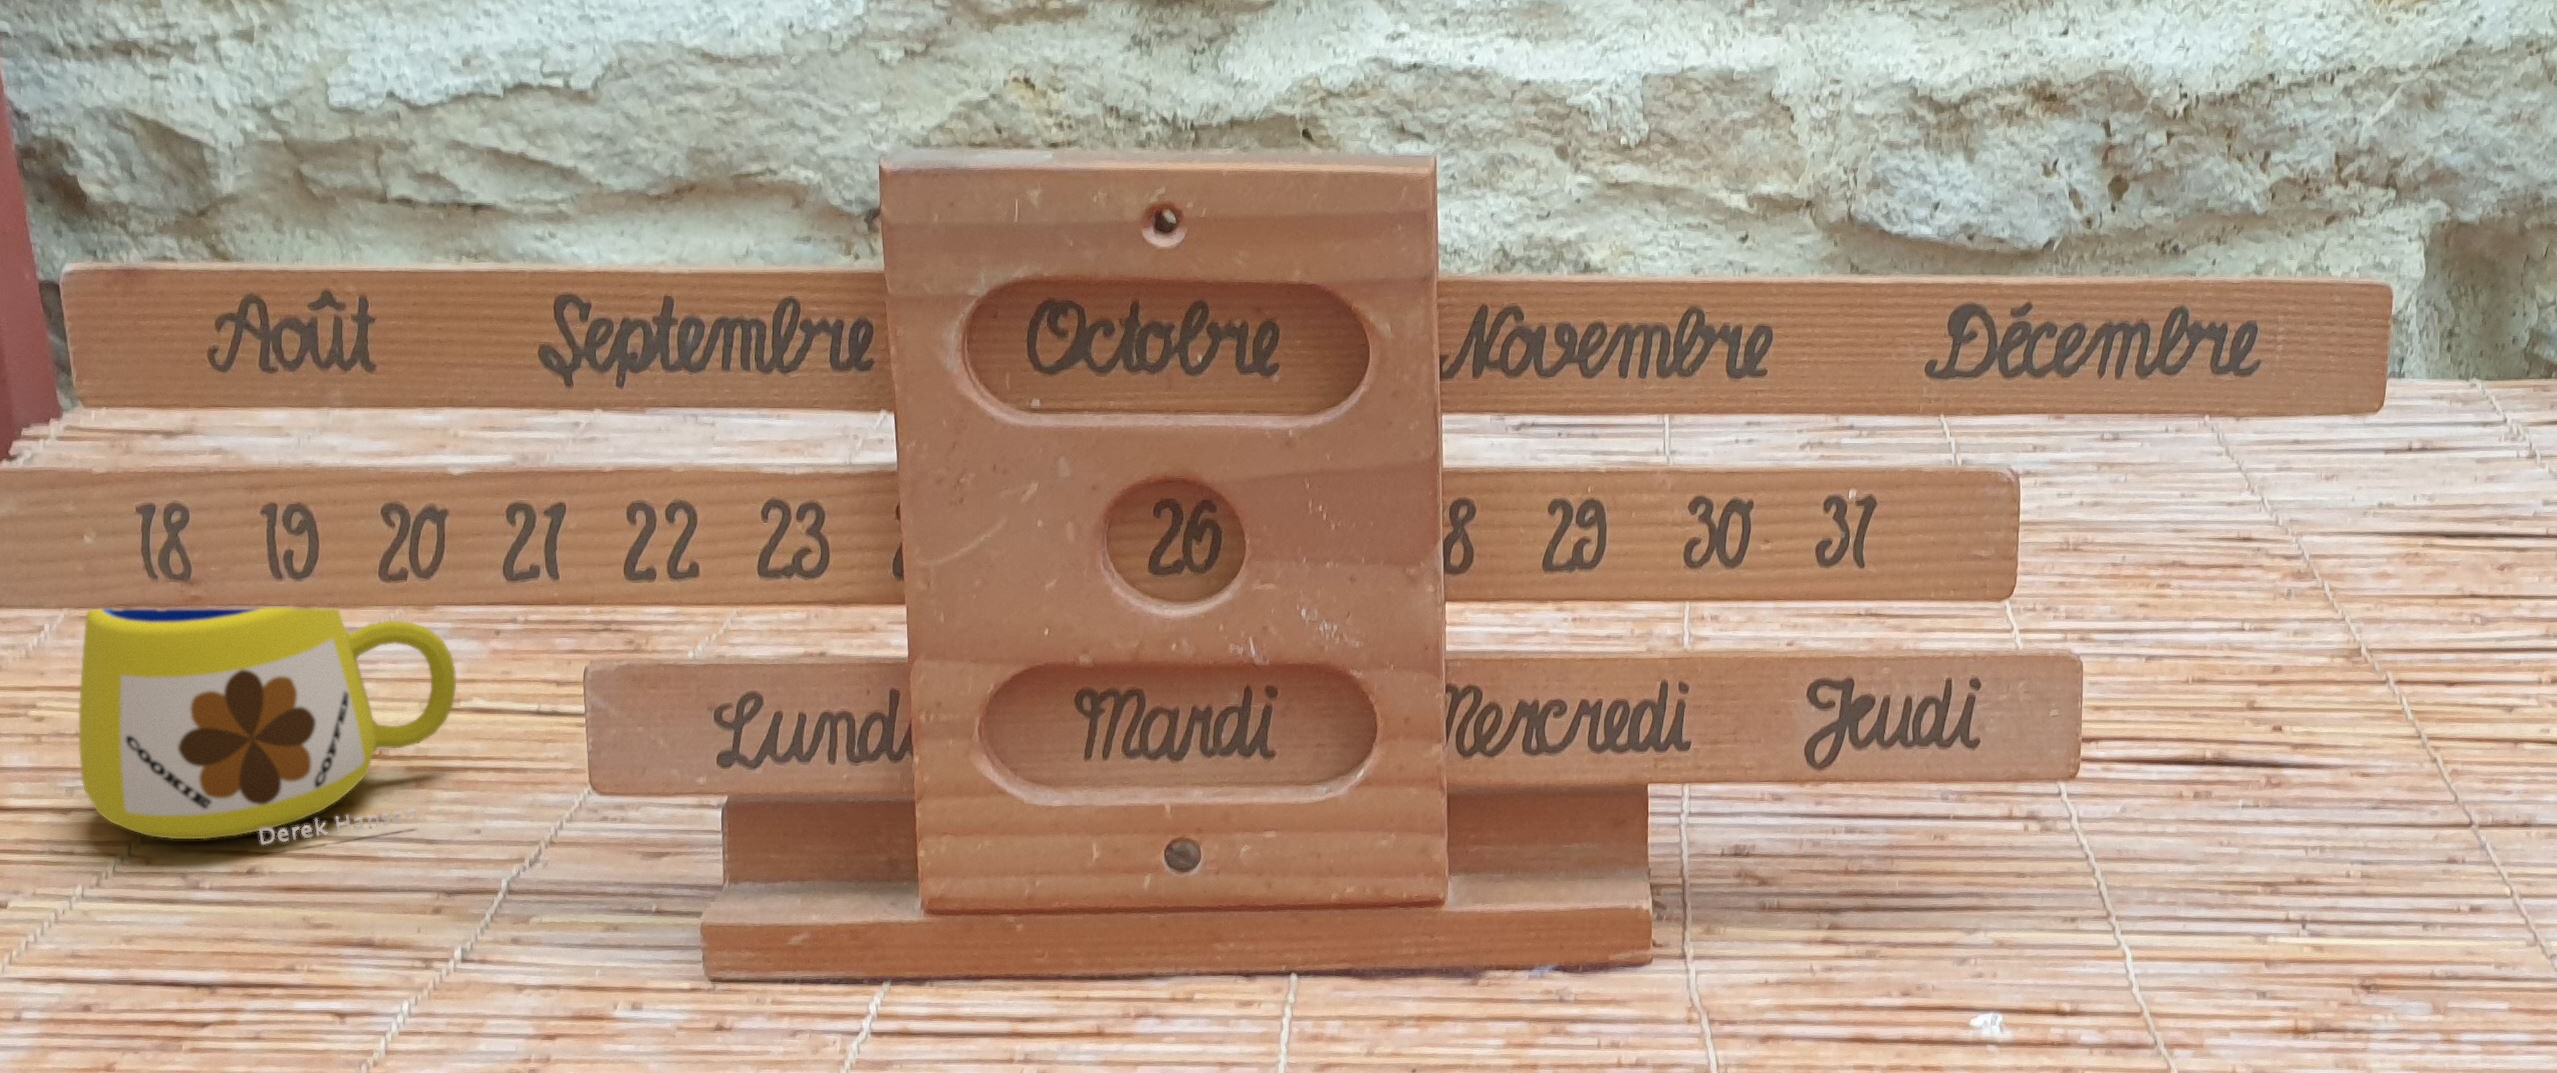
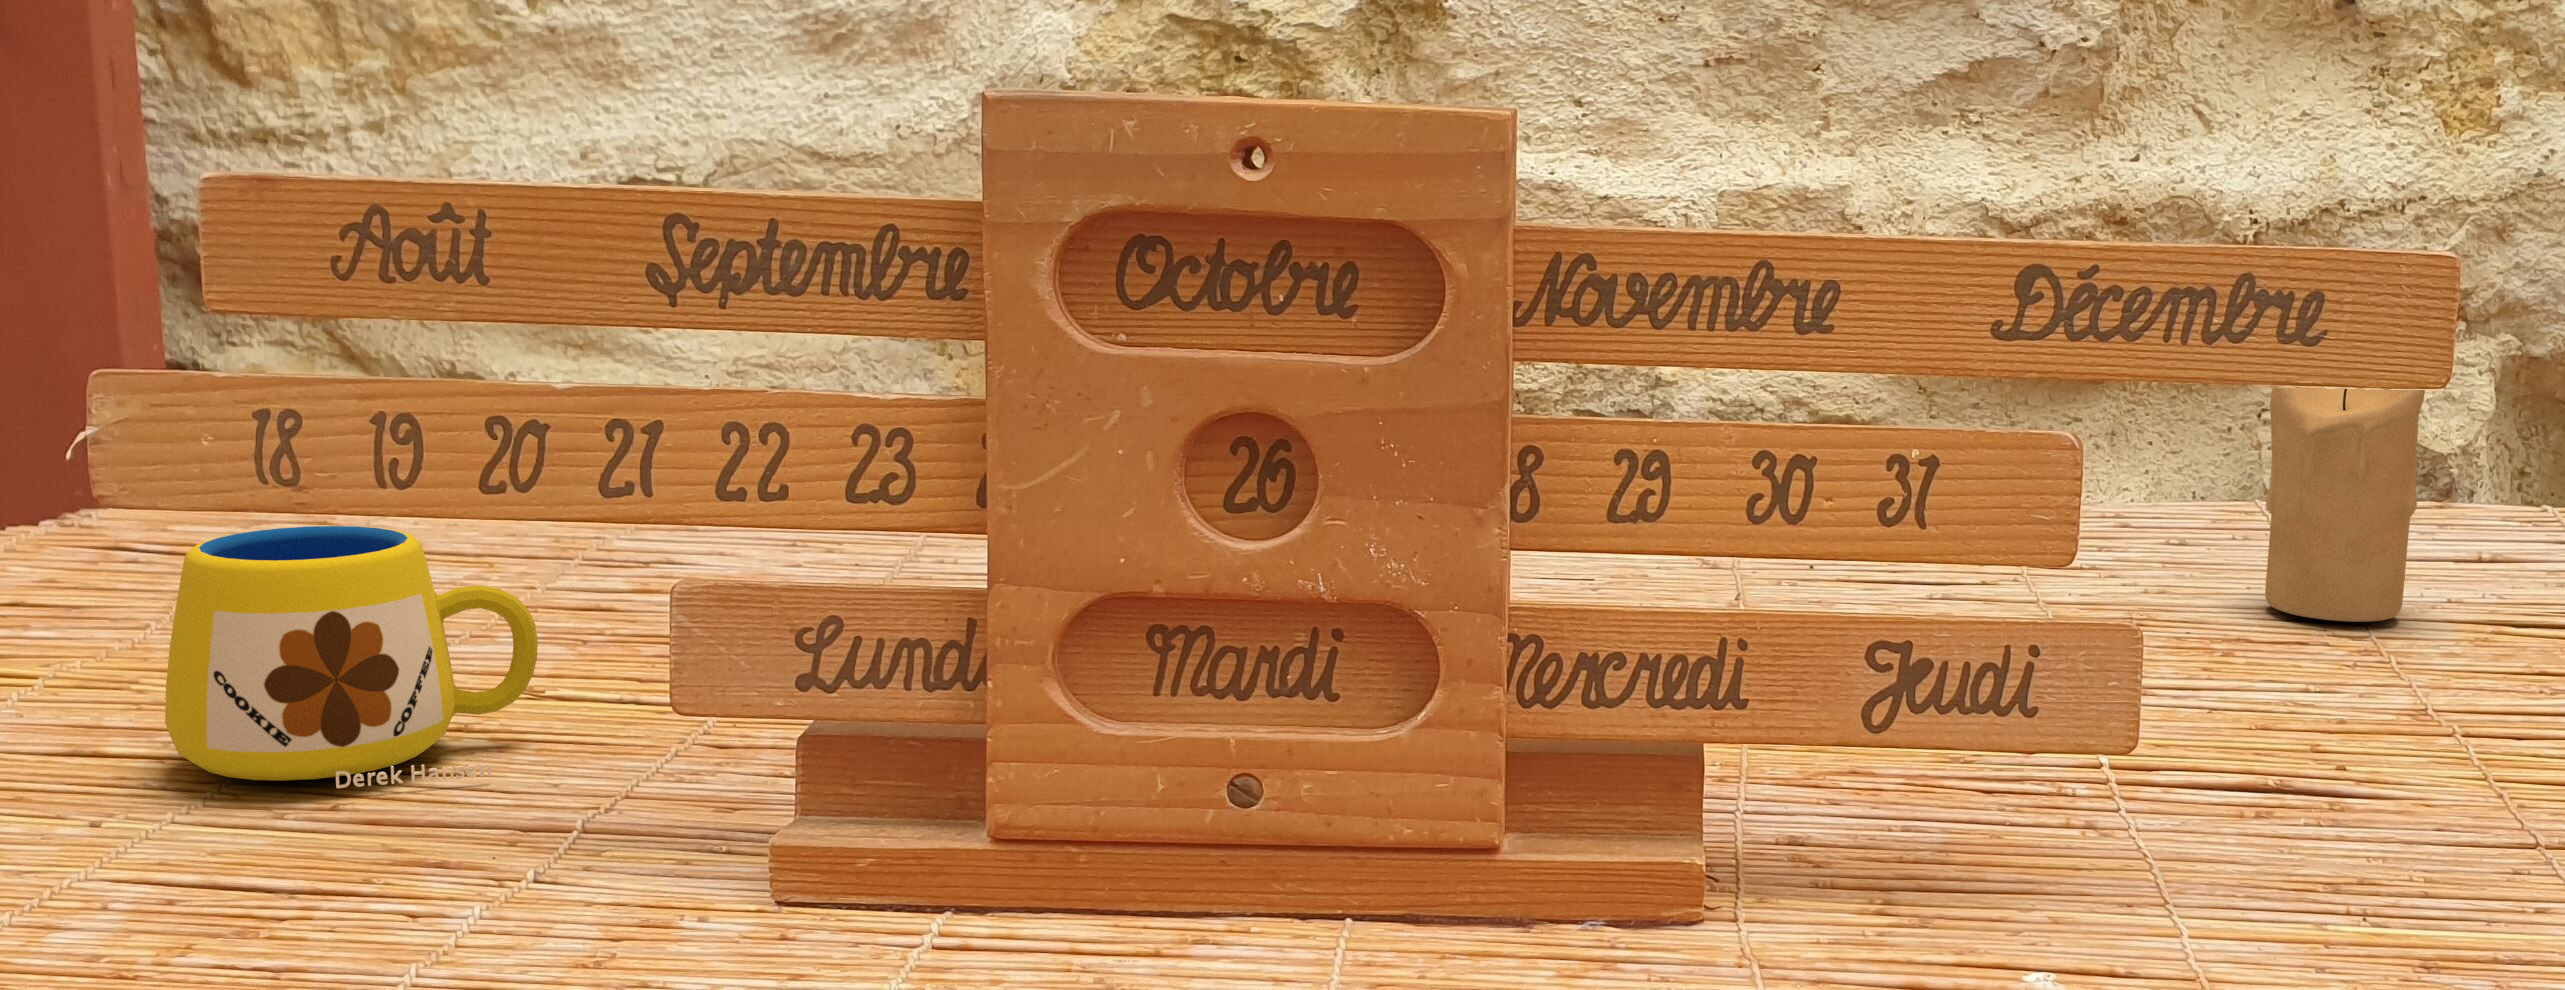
candle: none [2195,244,2360,534] -> present [2265,388,2425,622]

